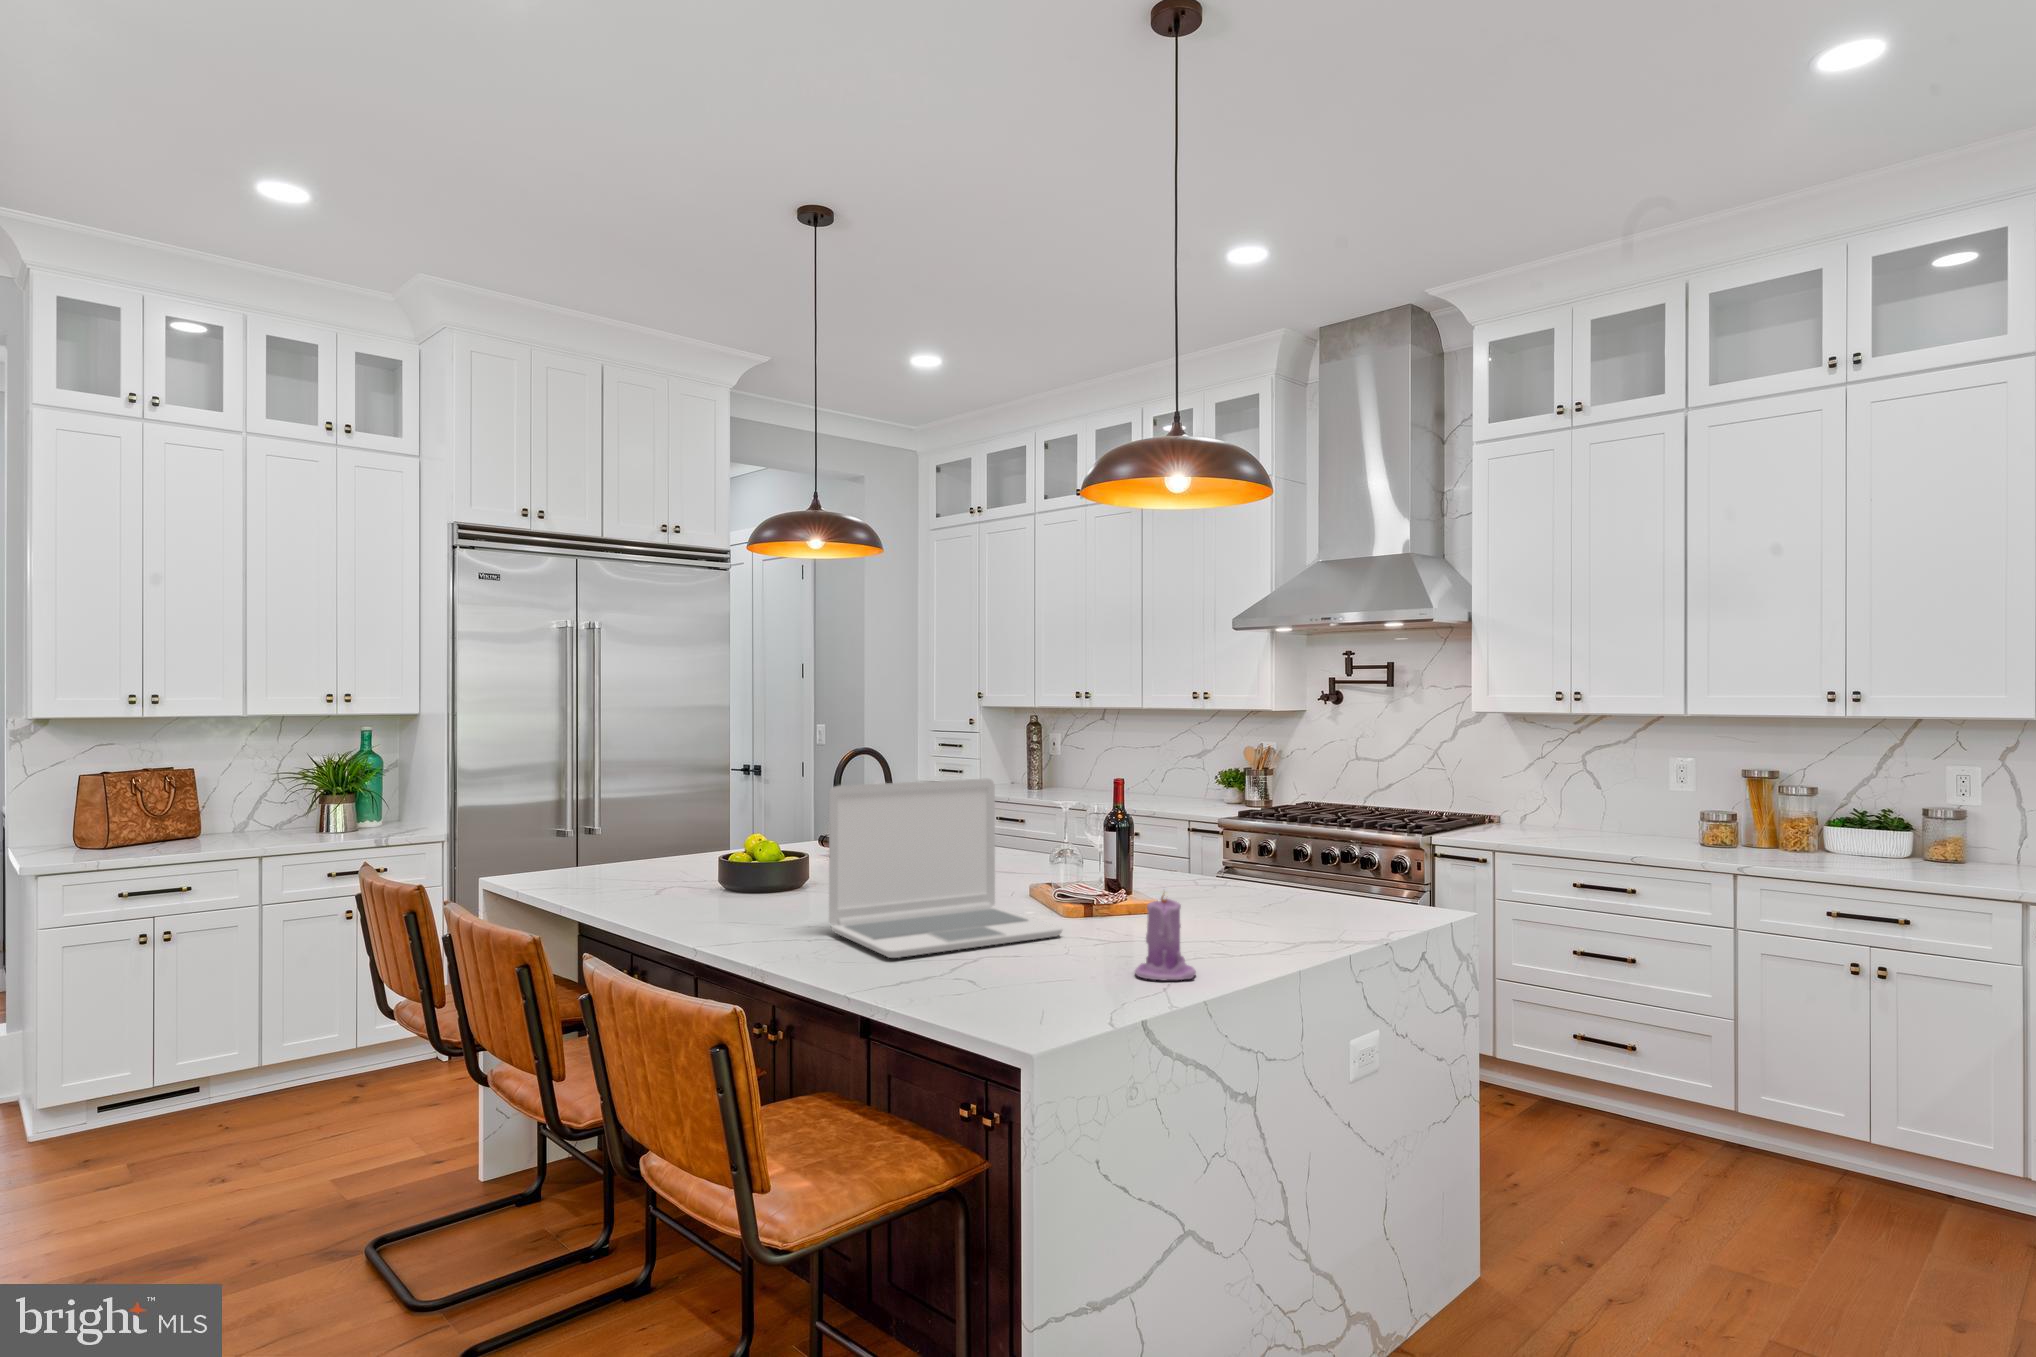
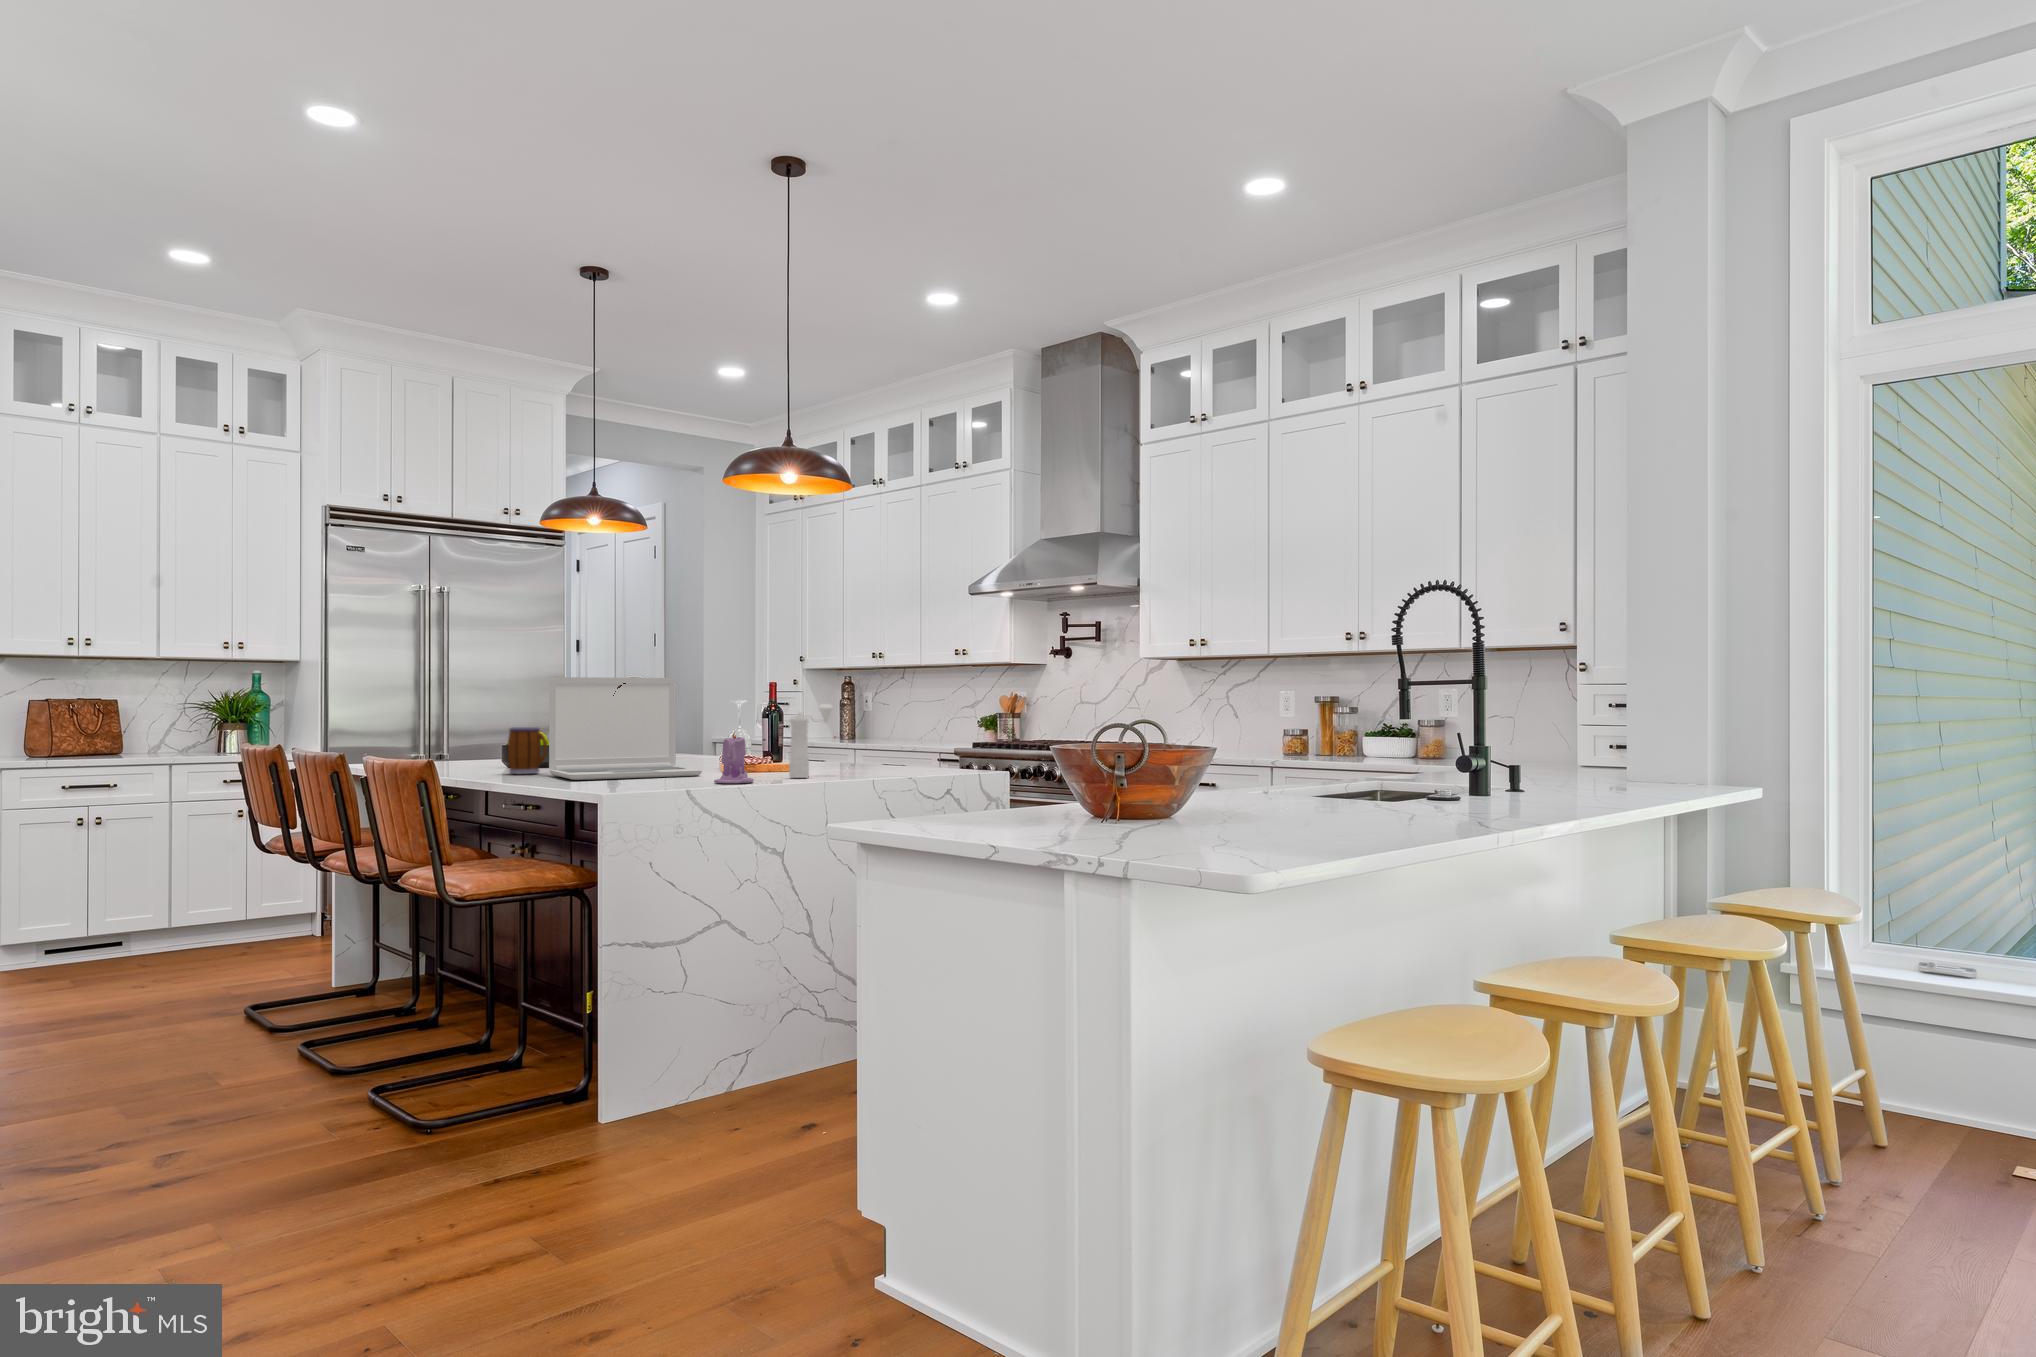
pepper mill: none [1216,829,1268,952] -> present [789,704,833,778]
mug: none [759,852,816,926] -> present [508,727,547,774]

